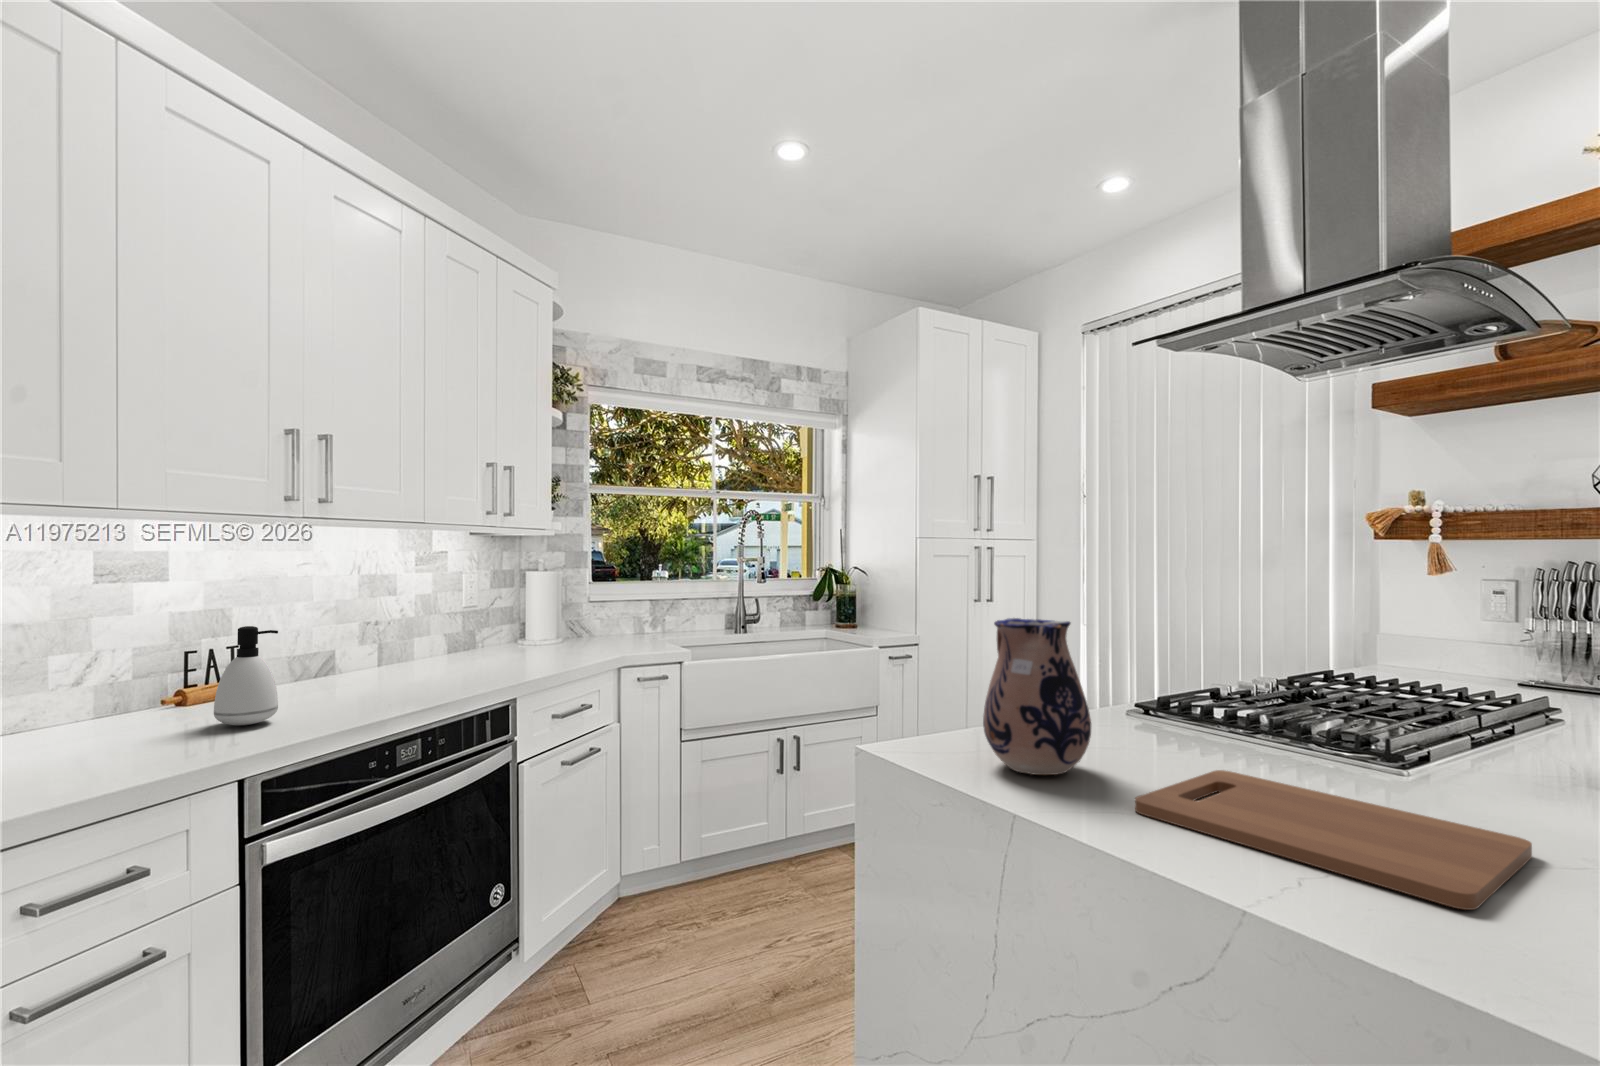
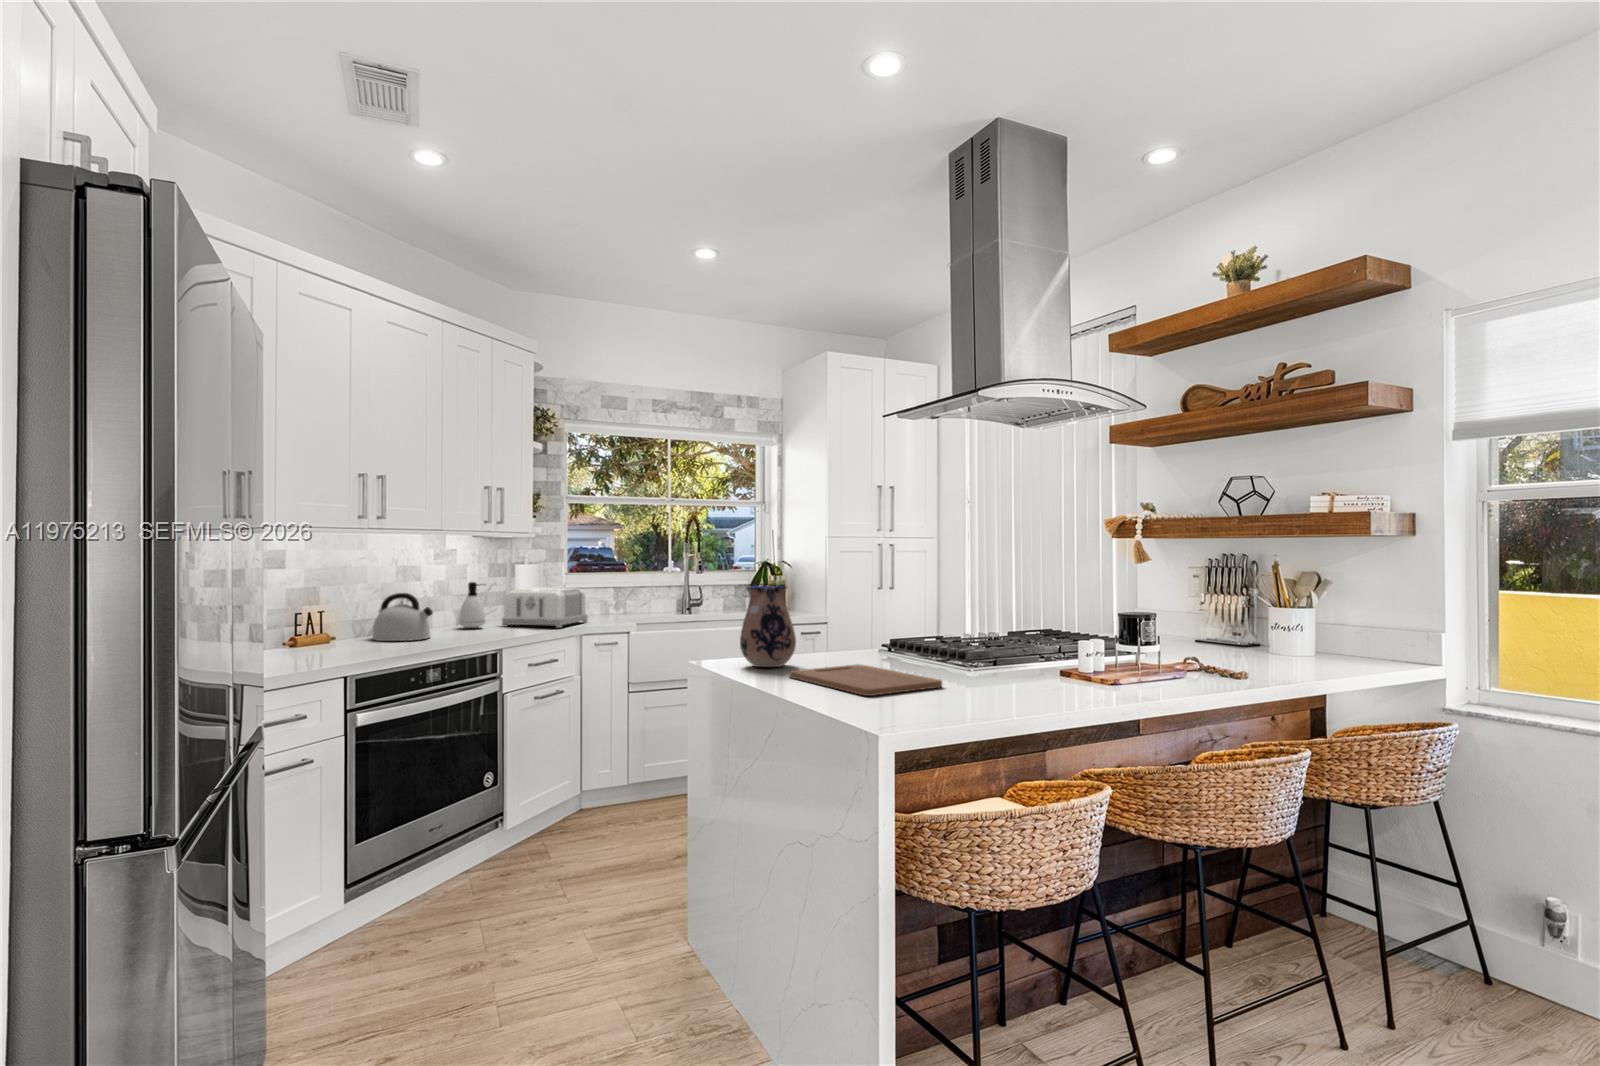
toaster: none [511,602,624,659] -> present [502,587,588,628]
kettle: none [316,615,411,690] -> present [372,593,433,641]
soap dispenser: present [214,626,278,725] -> present [459,582,485,628]

